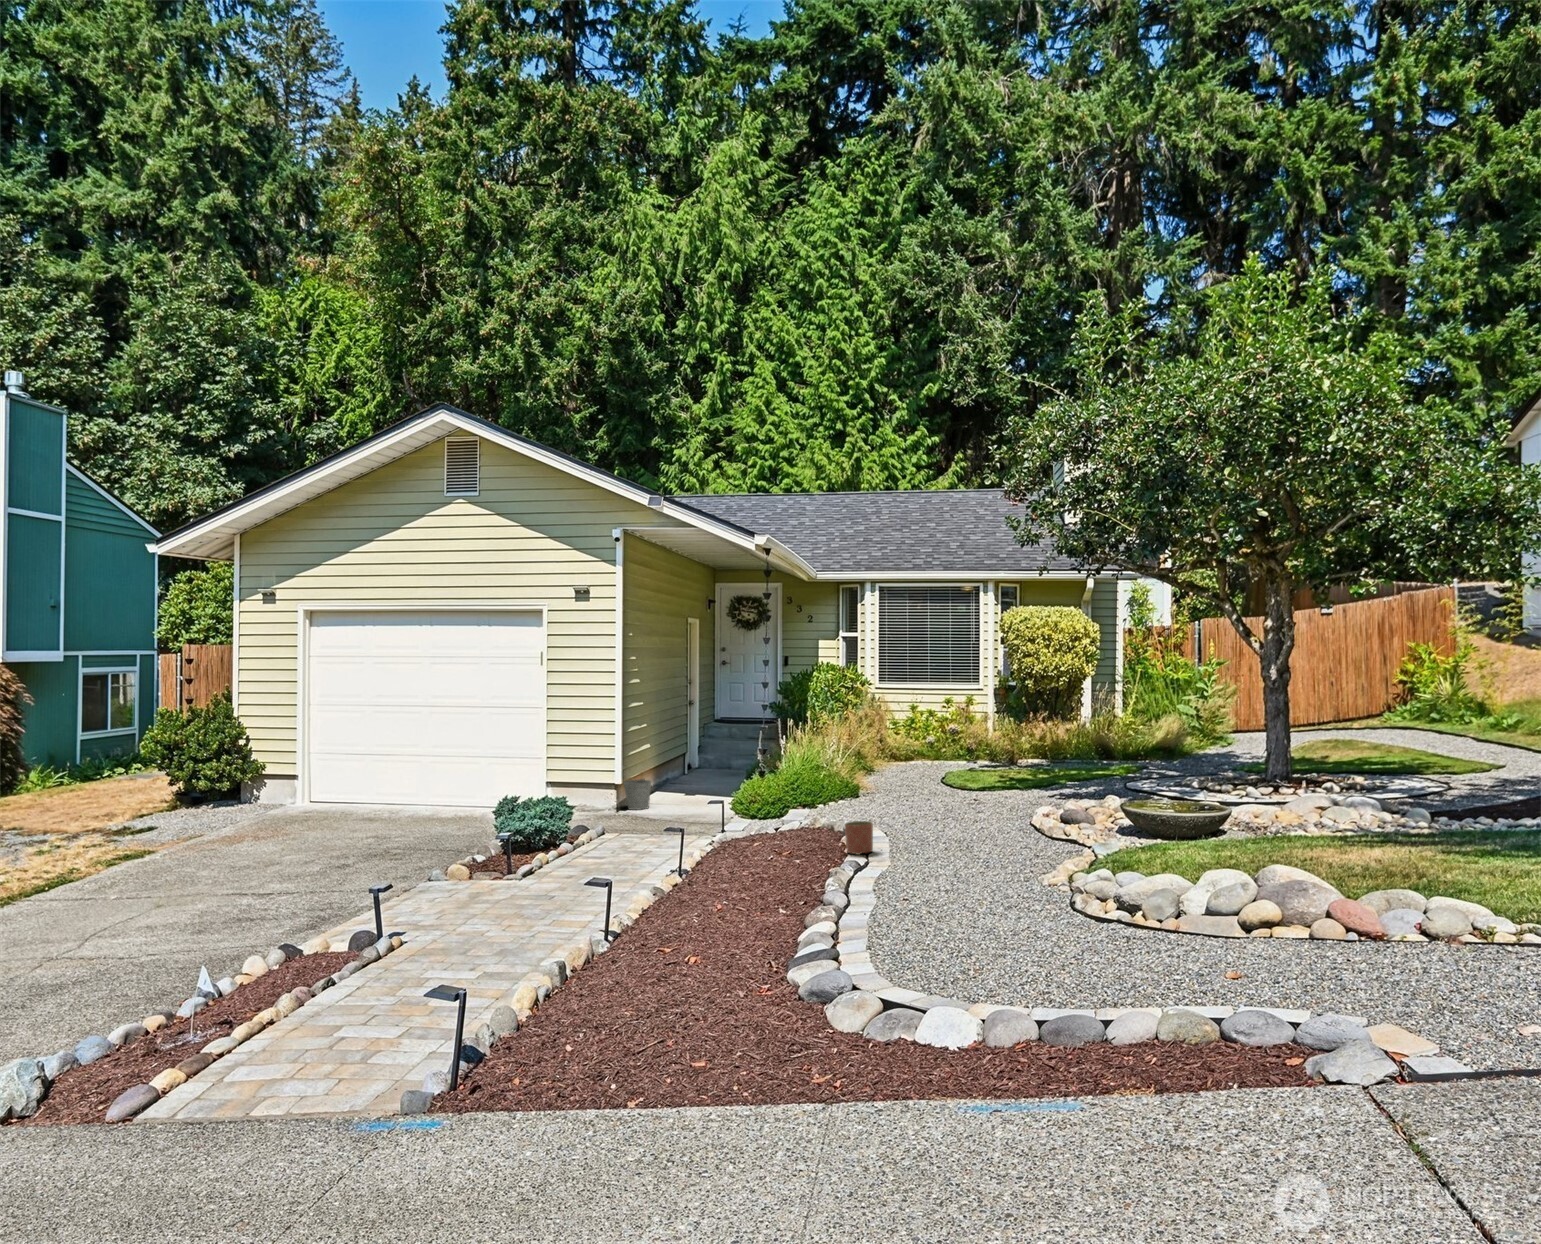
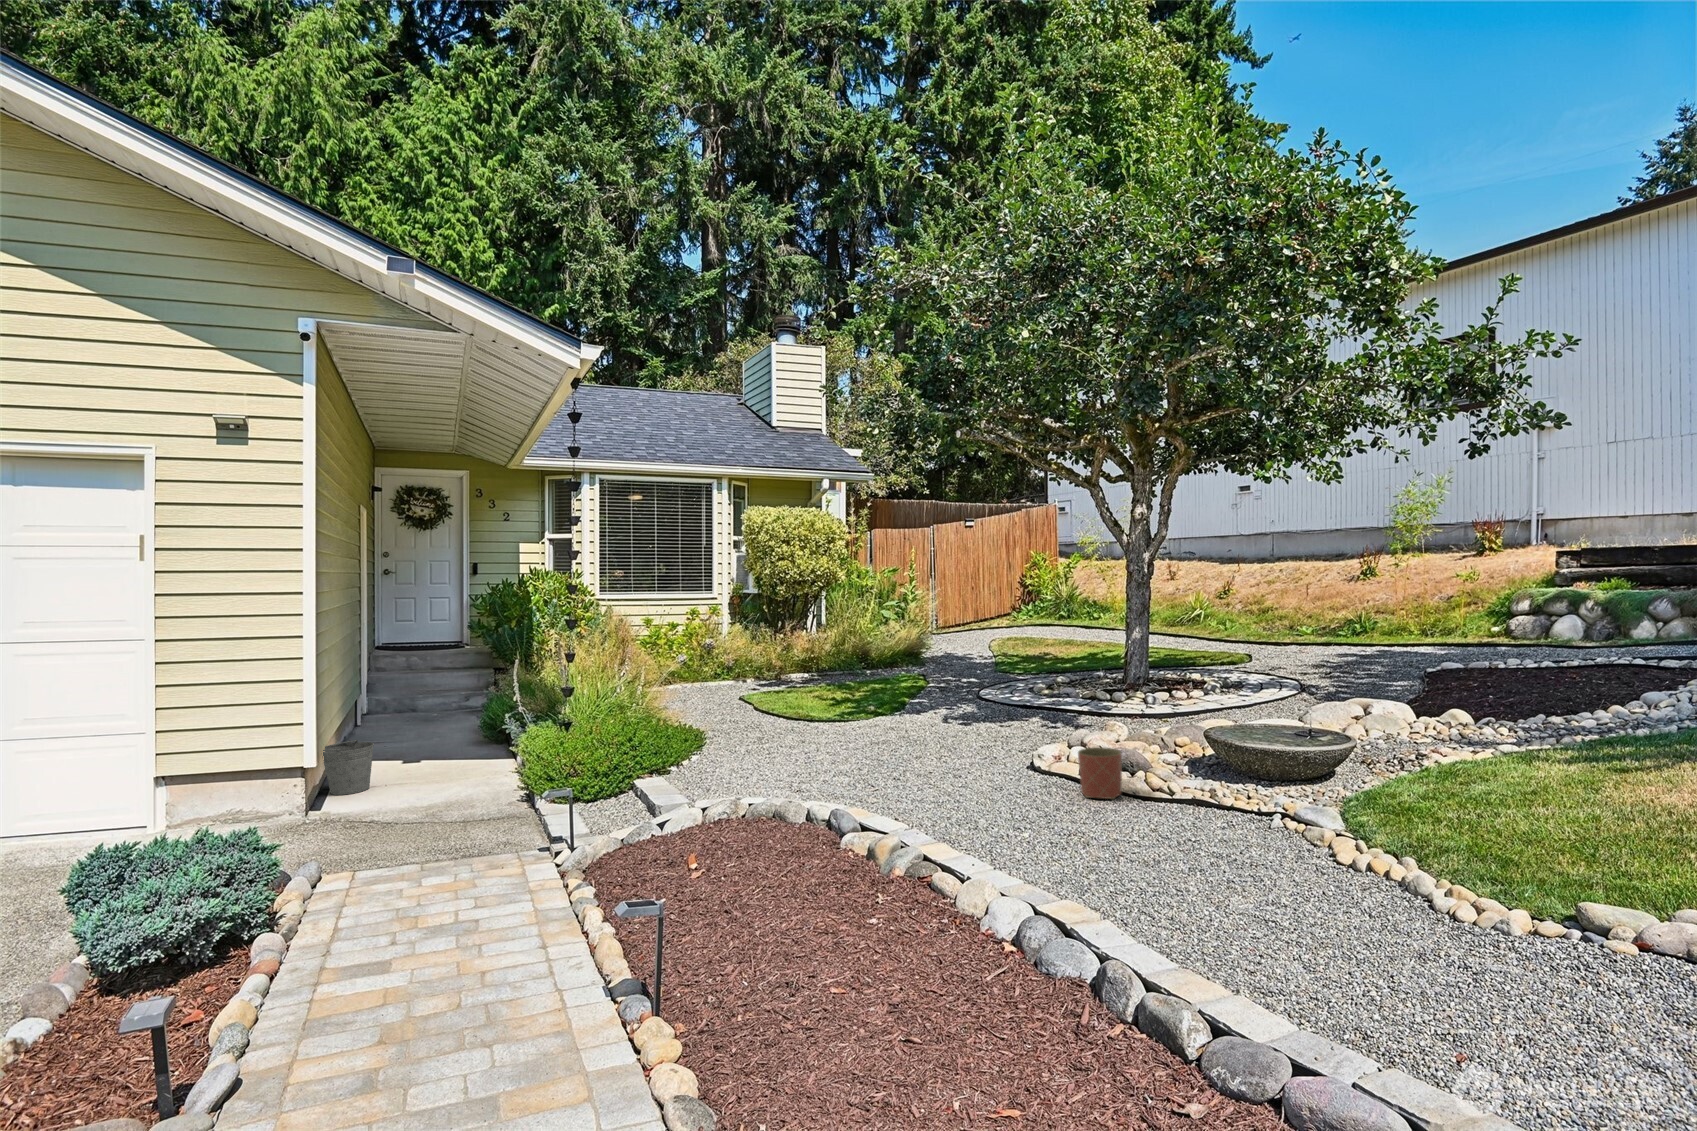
planter: present [844,821,873,855] -> present [1078,747,1122,799]

